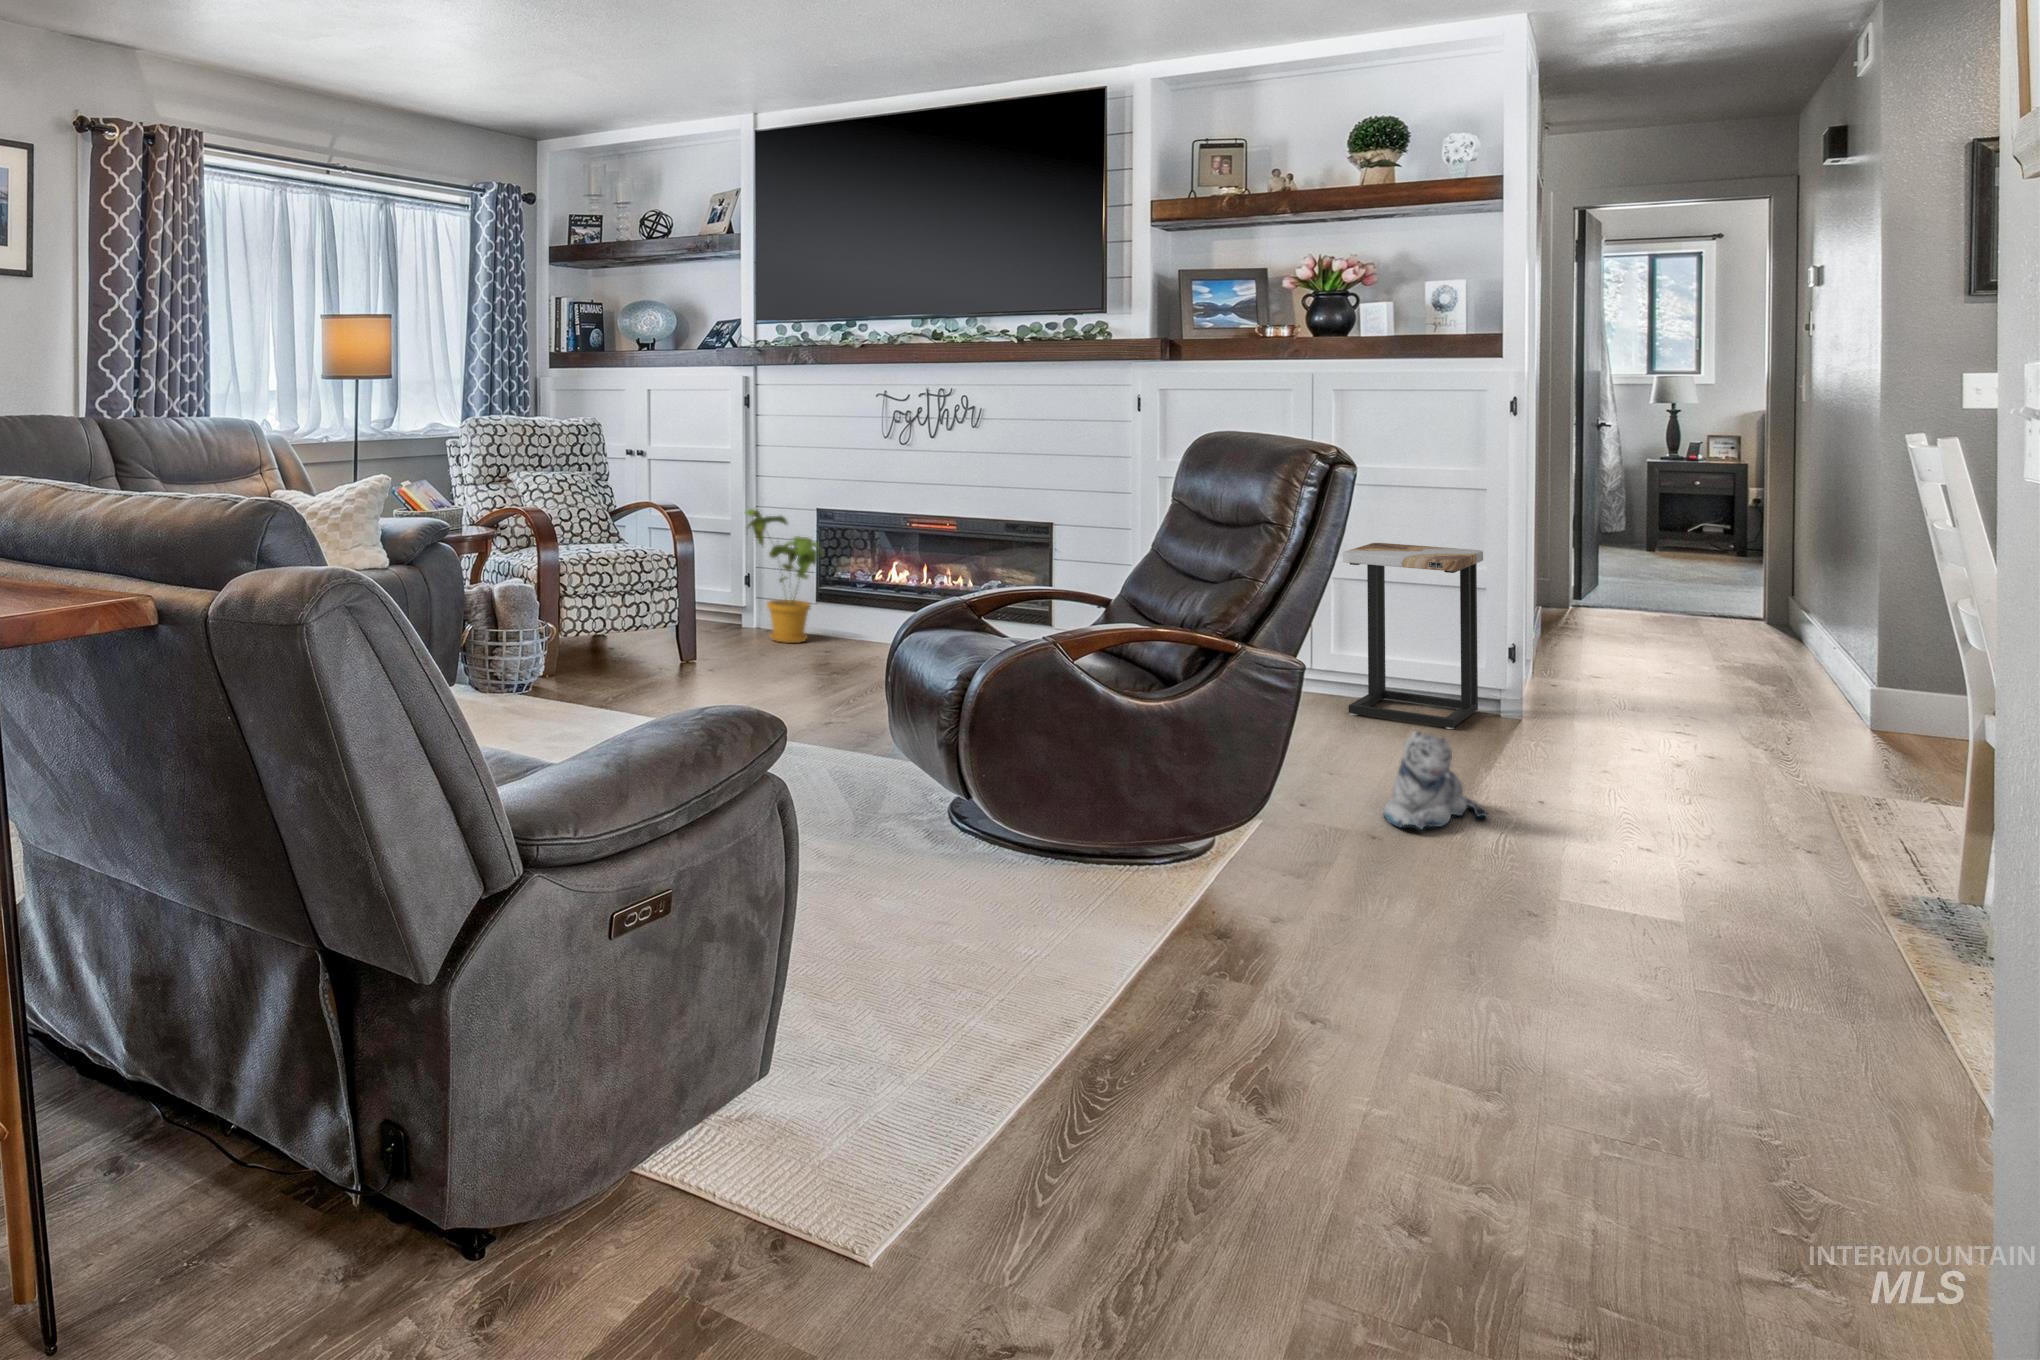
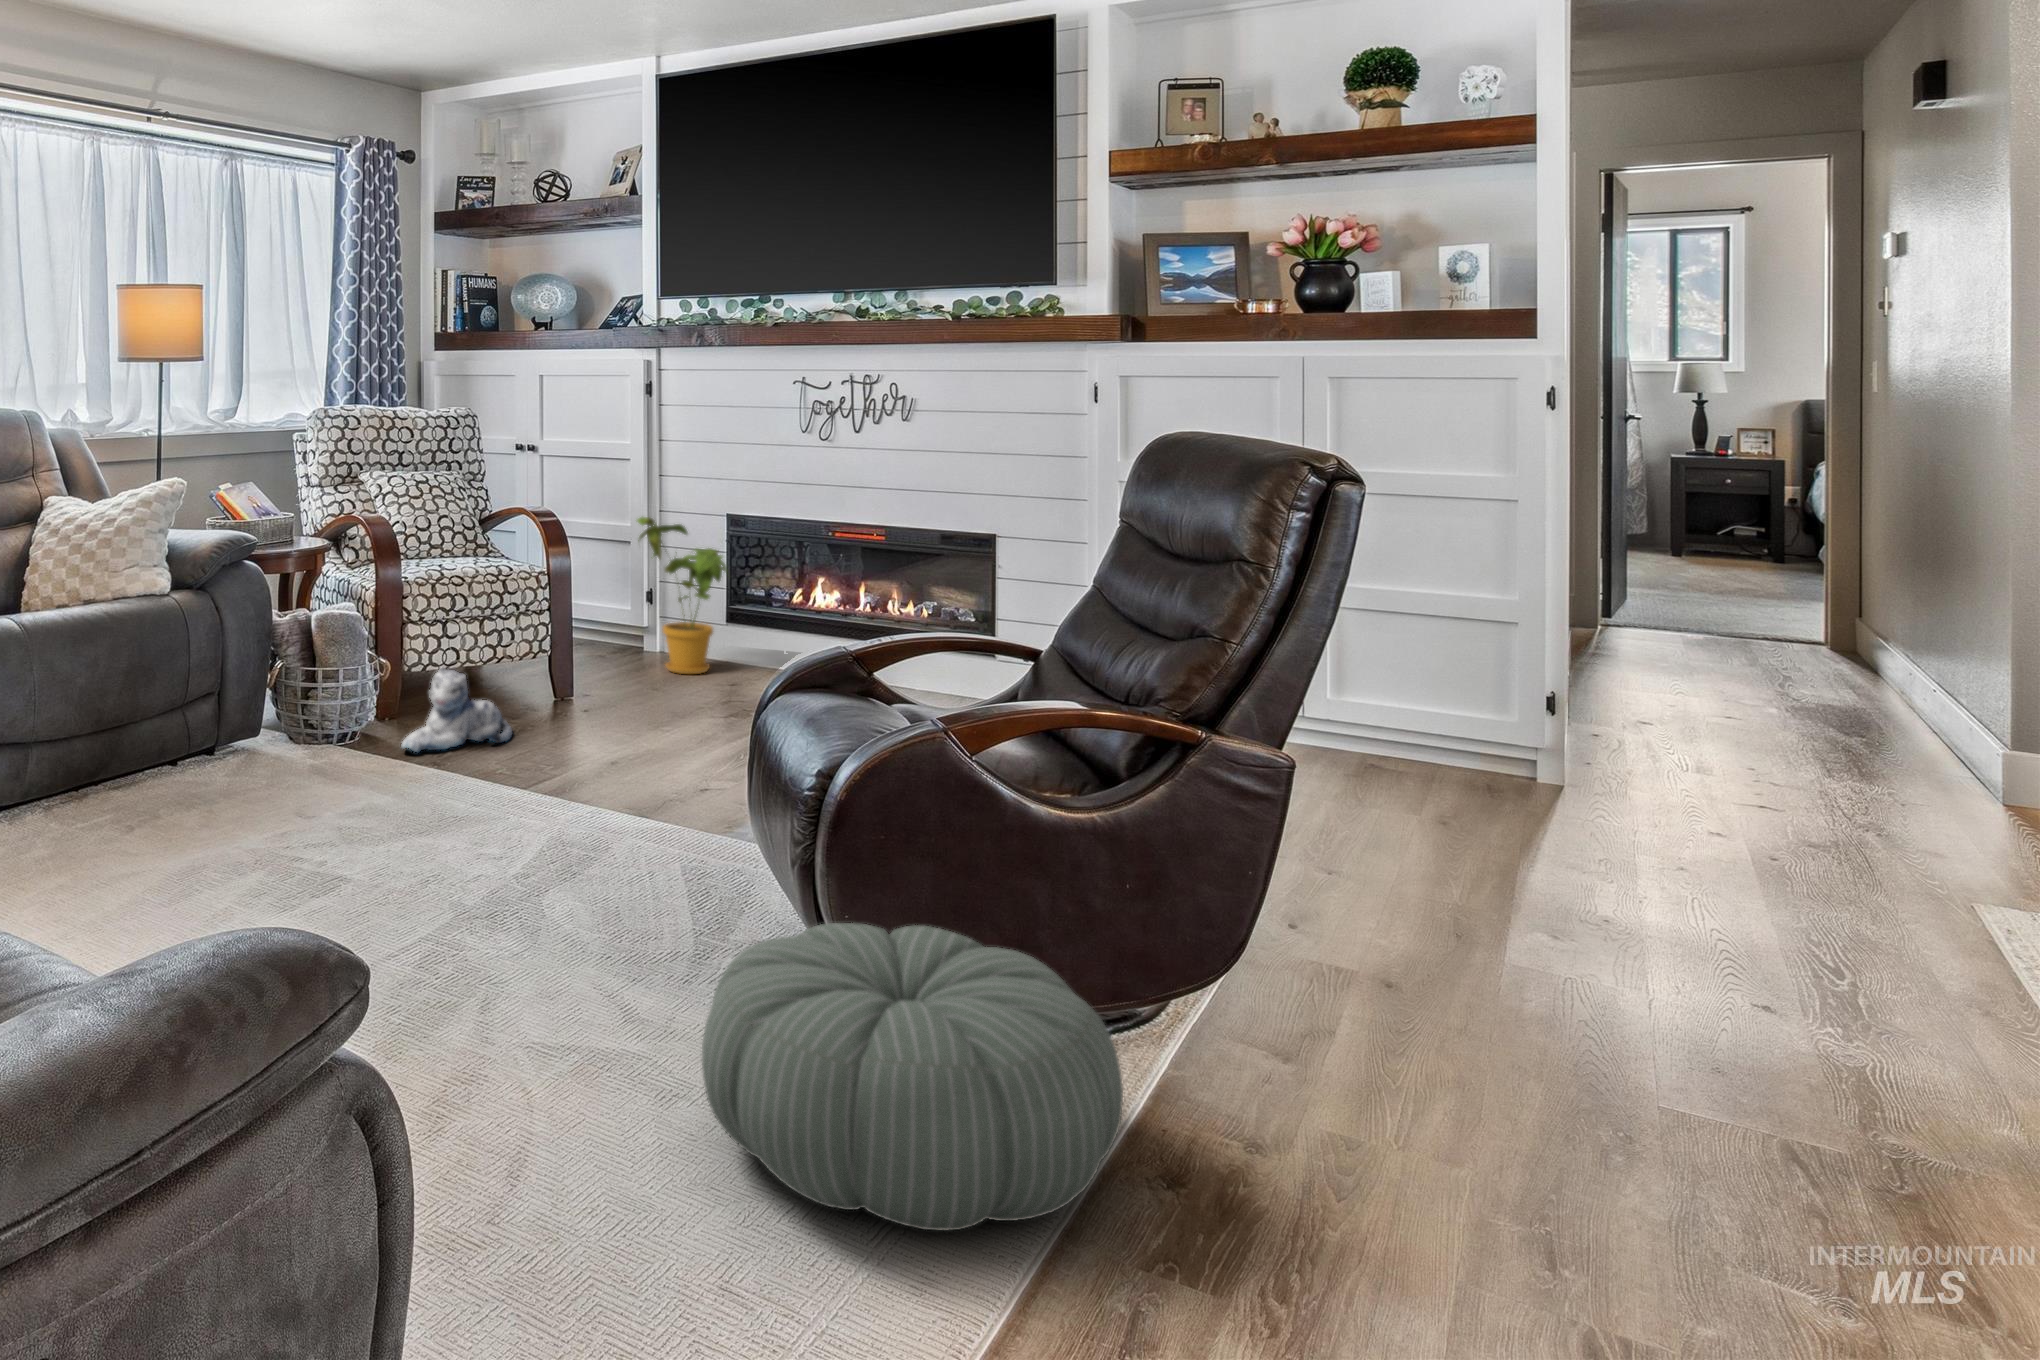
side table: present [1343,543,1483,729] -> none [1339,563,1509,797]
plush toy: present [1384,732,1487,829] -> present [401,668,513,752]
pouf: none [888,781,1188,967] -> present [702,923,1123,1230]

